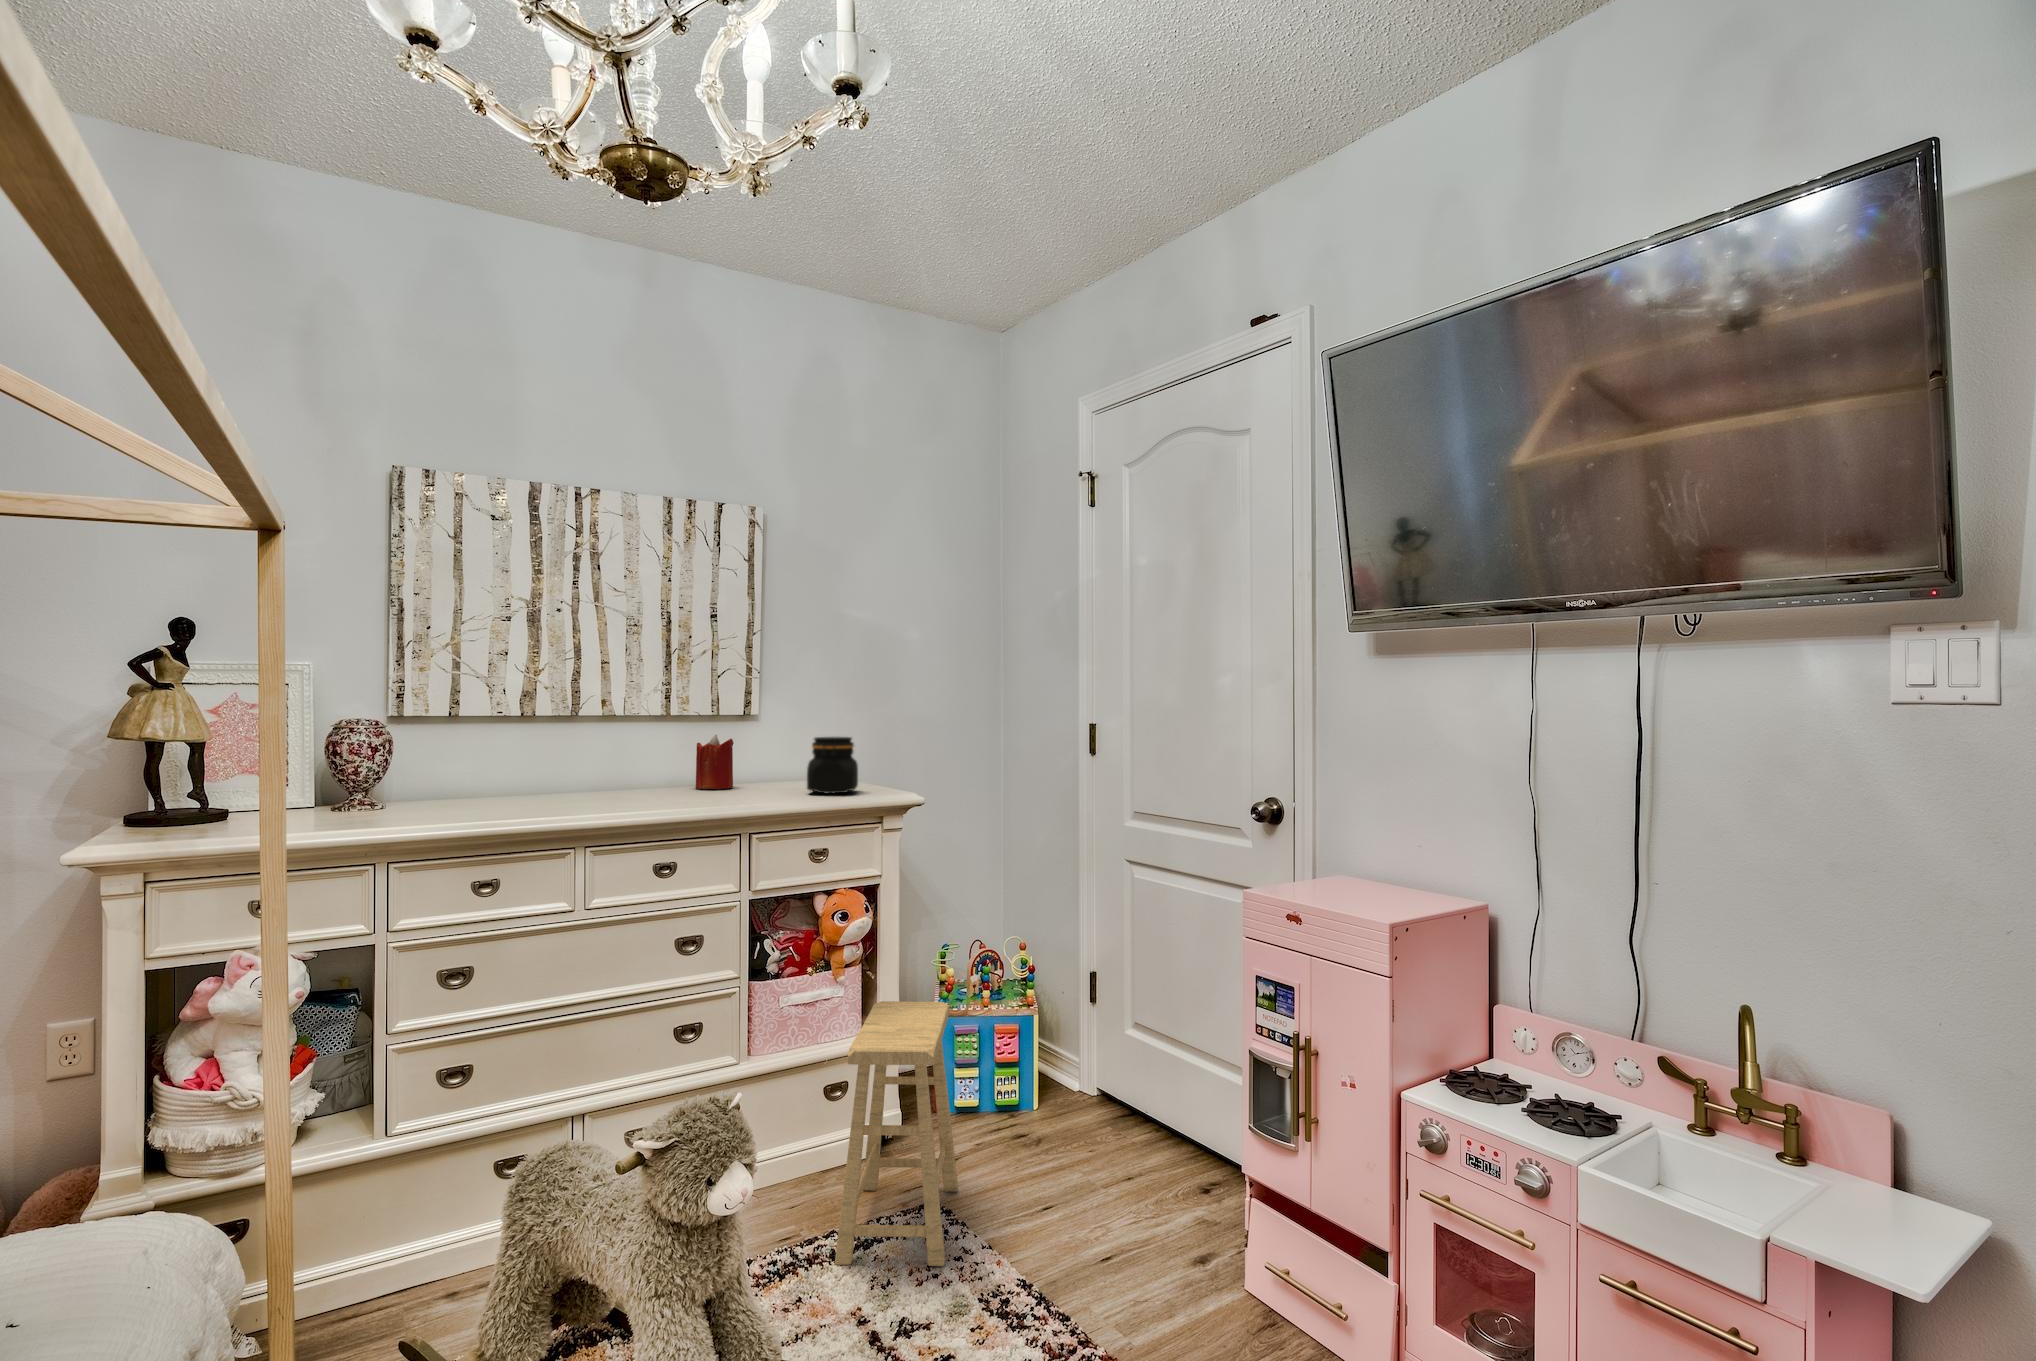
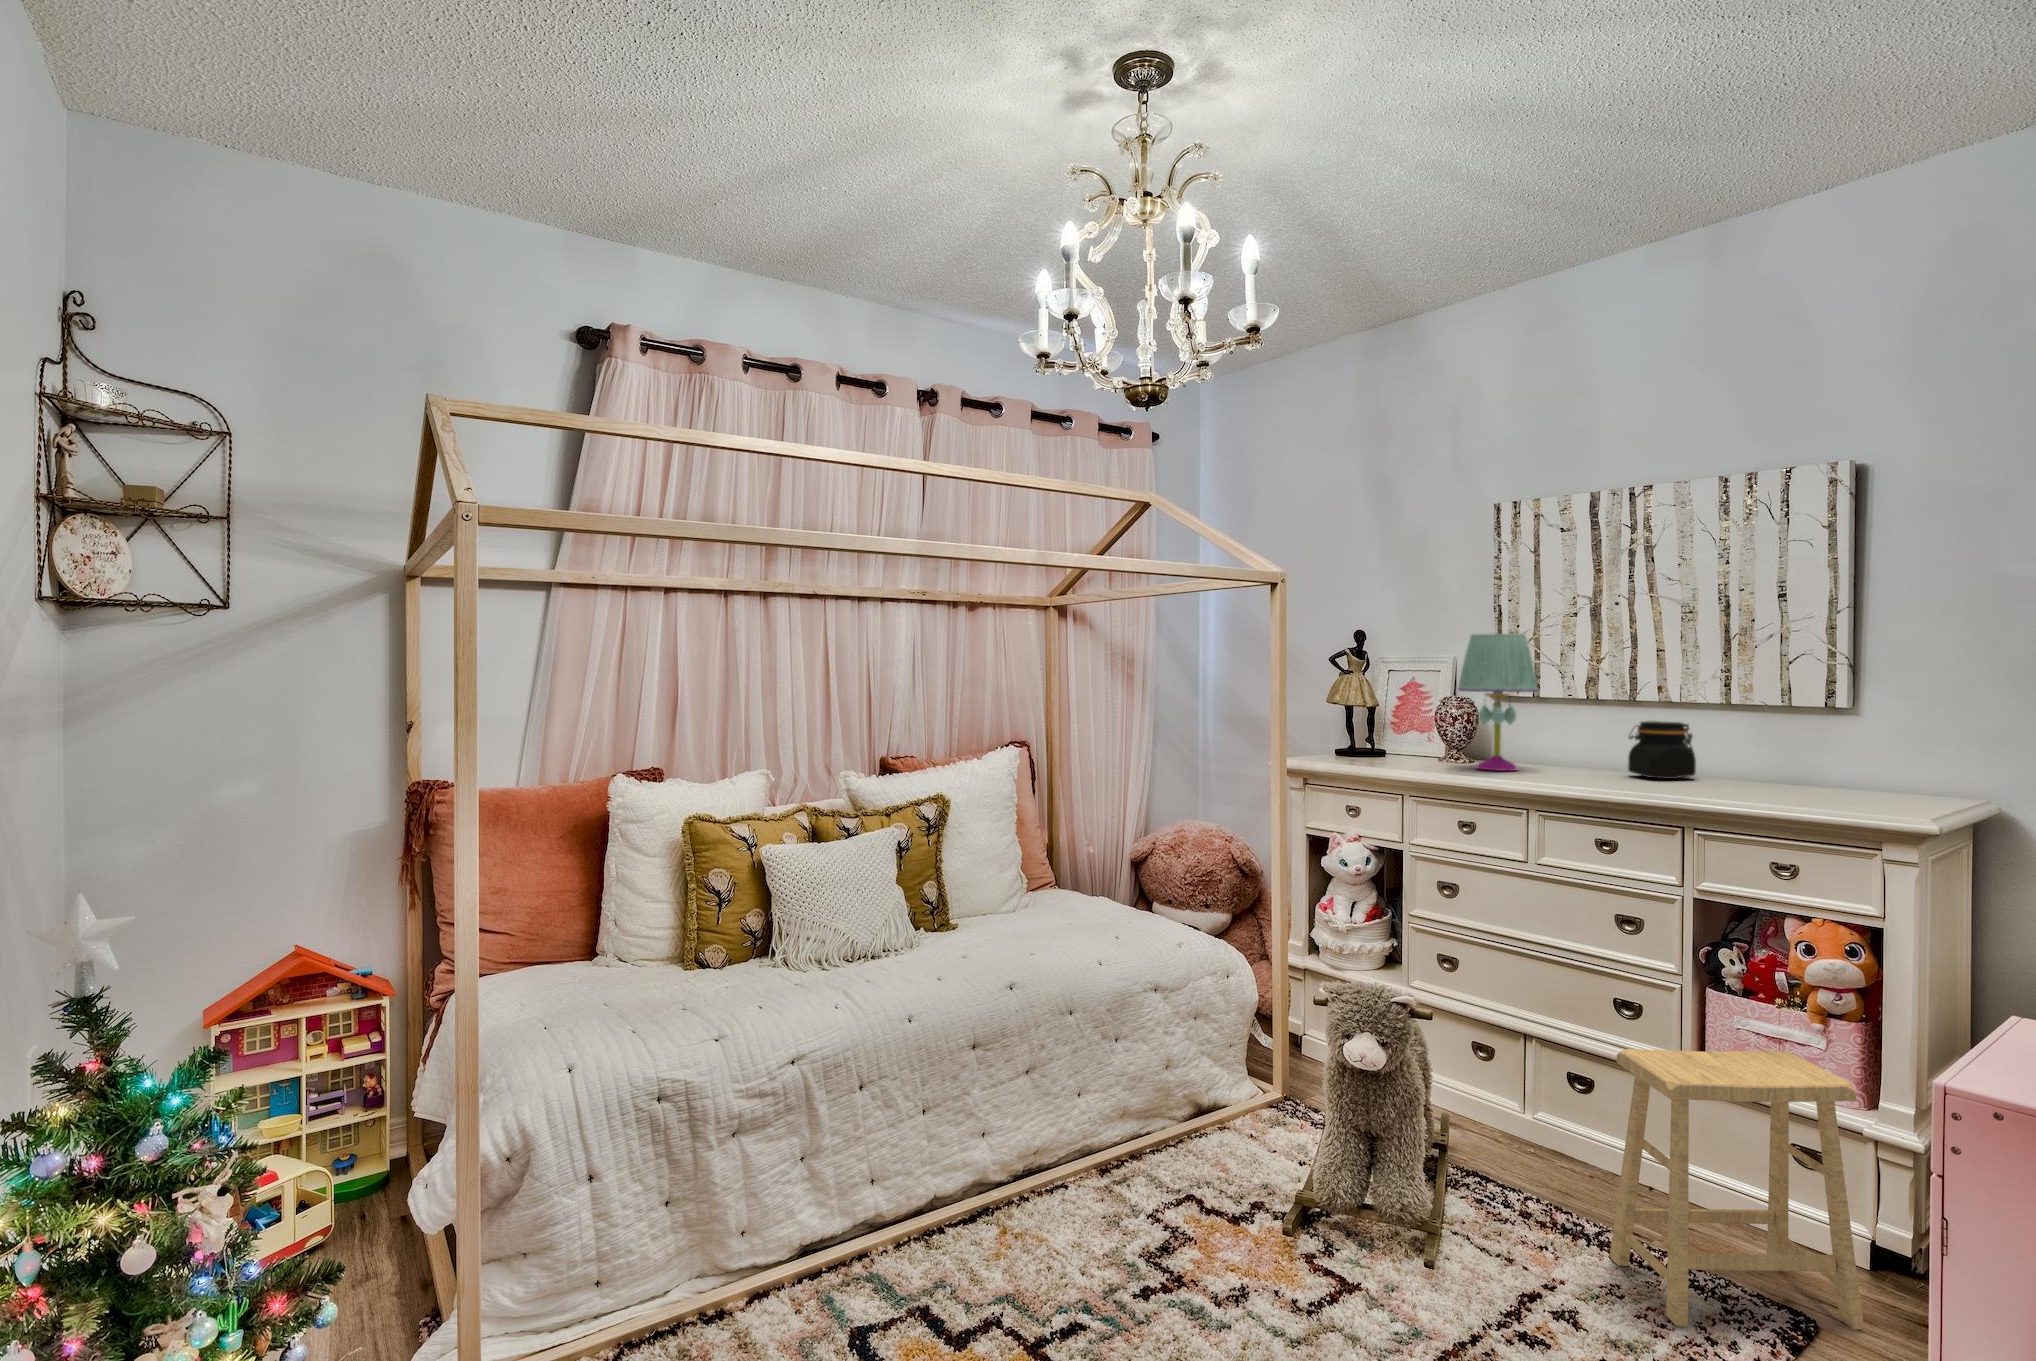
table lamp: none [412,634,518,811] -> present [1458,634,1538,771]
candle: present [696,735,734,789] -> none [1743,726,1795,786]
jar: present [807,737,858,794] -> present [1628,721,1696,779]

